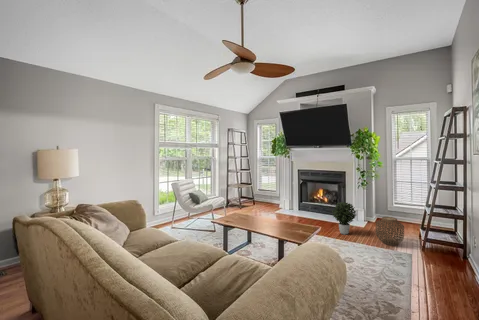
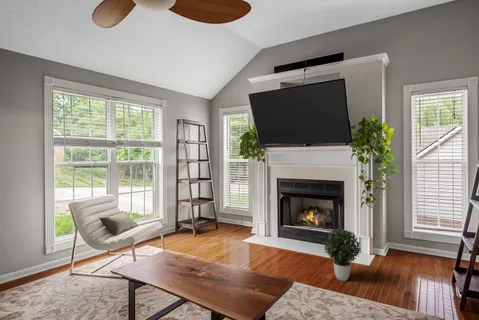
woven basket: present [376,217,404,246] -> none [391,253,436,302]

